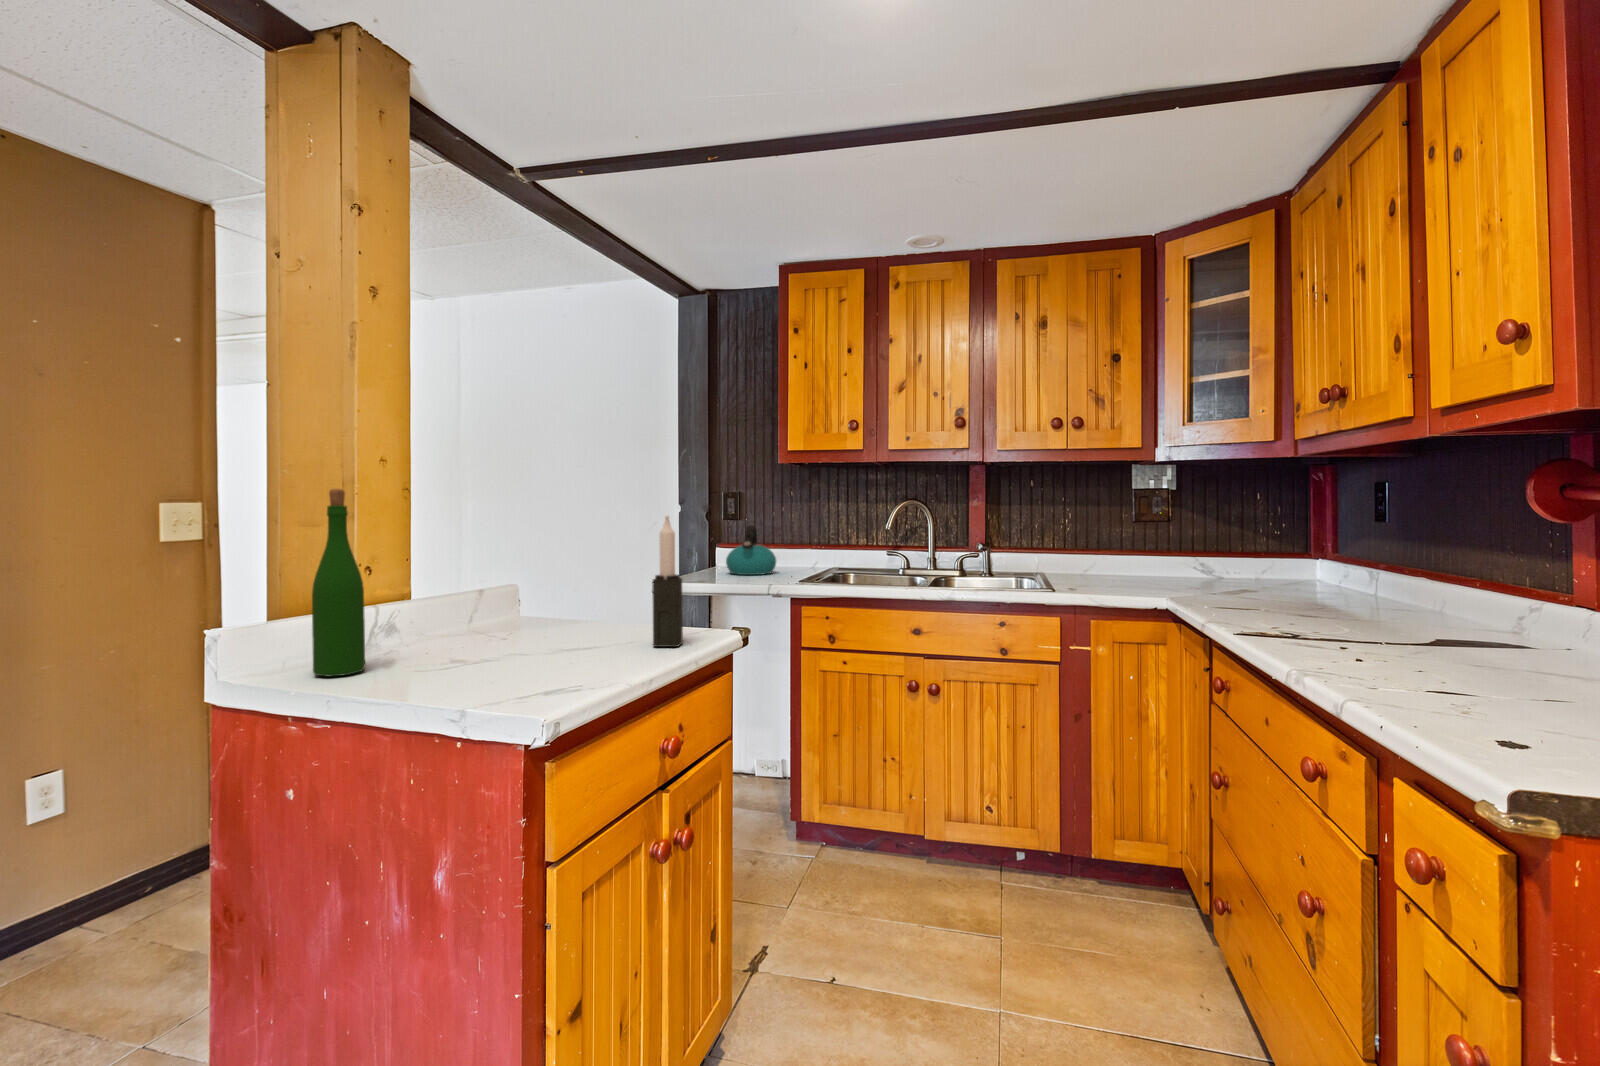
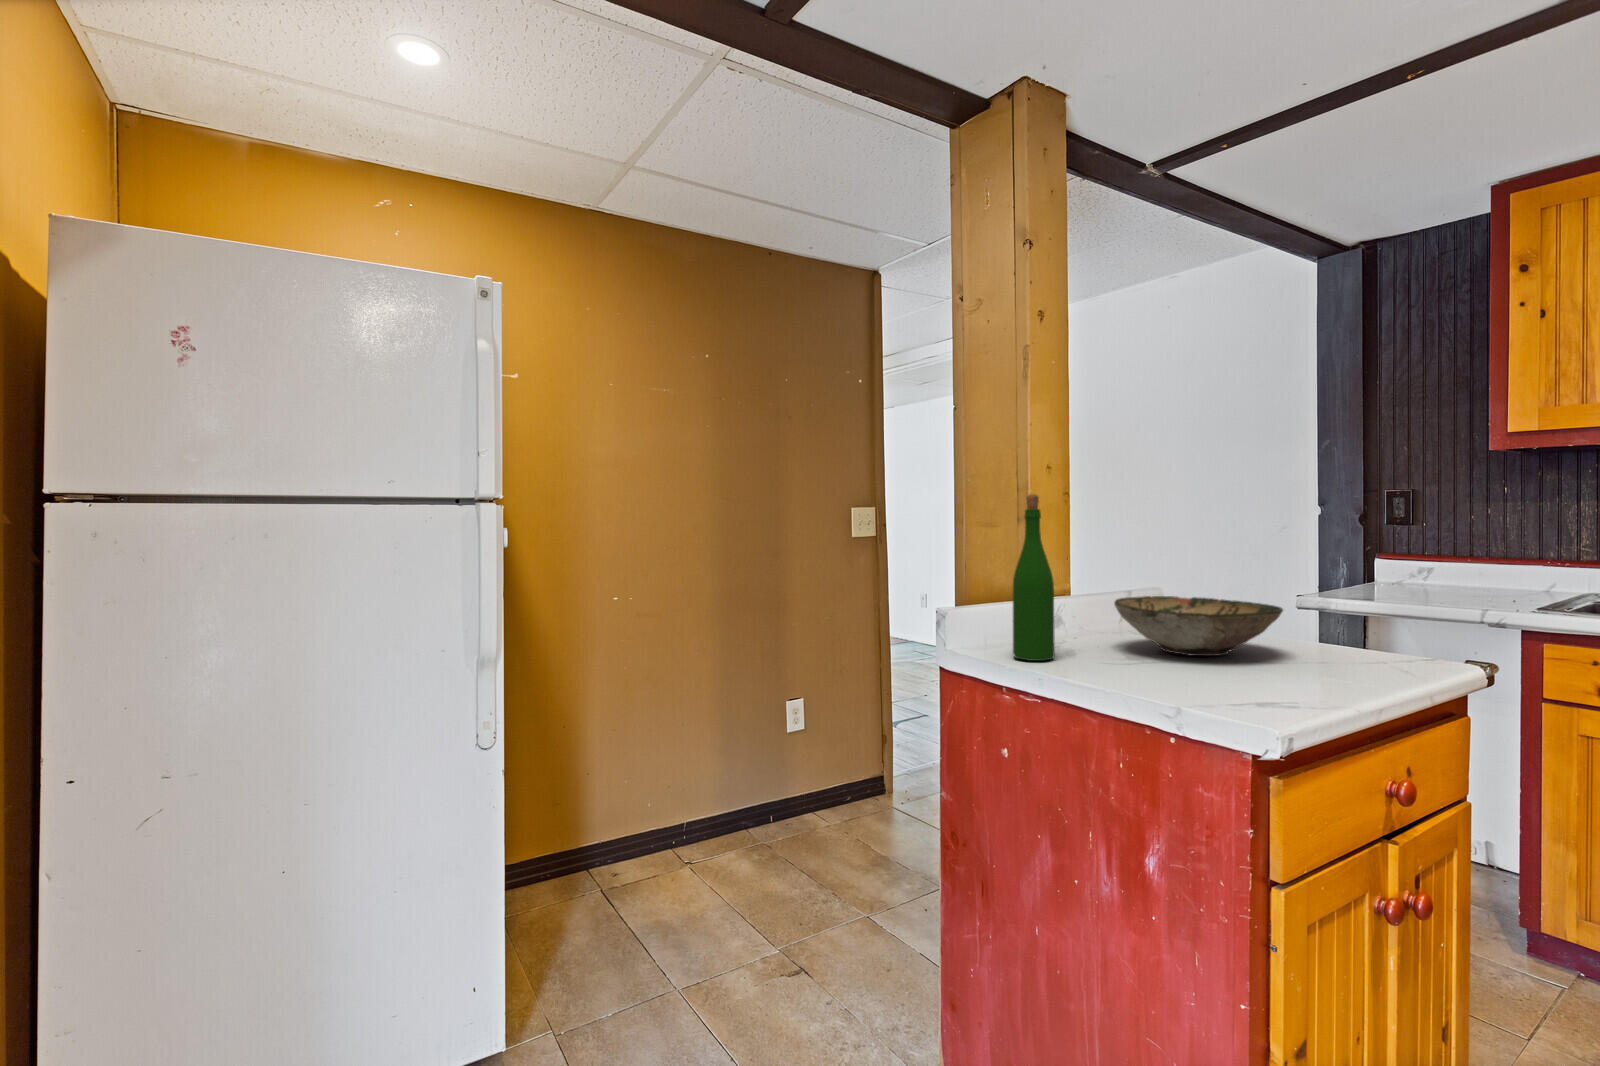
candle: present [652,515,683,647] -> none [1360,514,1402,671]
kettle: present [726,525,776,575] -> none [1394,530,1478,594]
bowl: none [443,592,599,651] -> present [1114,596,1283,656]

